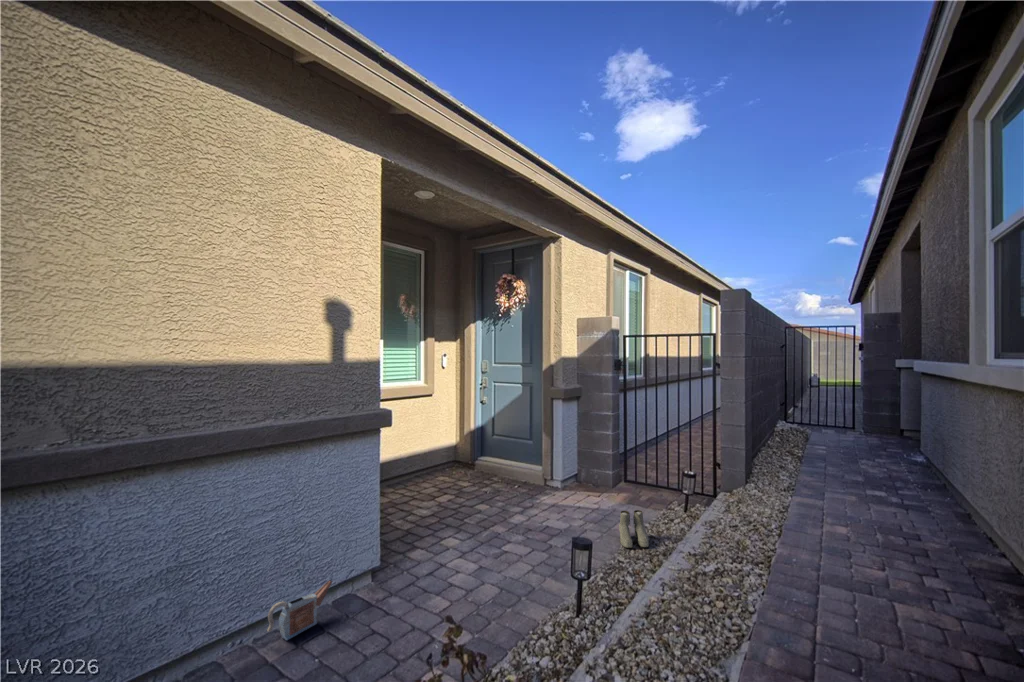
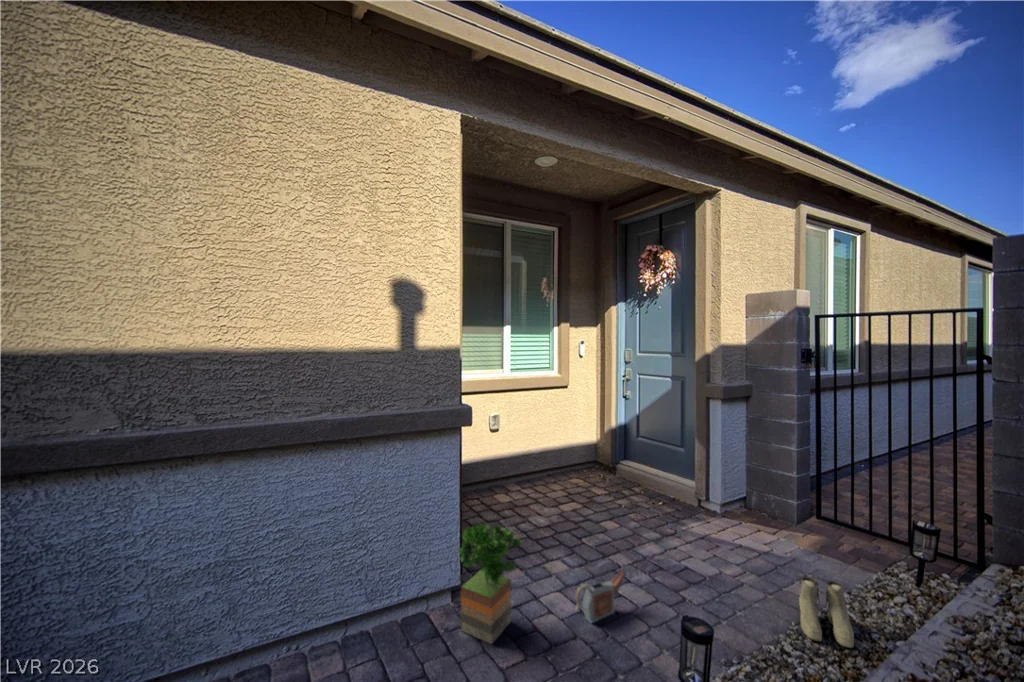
potted tree: none [386,506,440,601] -> present [460,524,522,644]
watering can: present [267,580,332,640] -> present [575,571,625,623]

